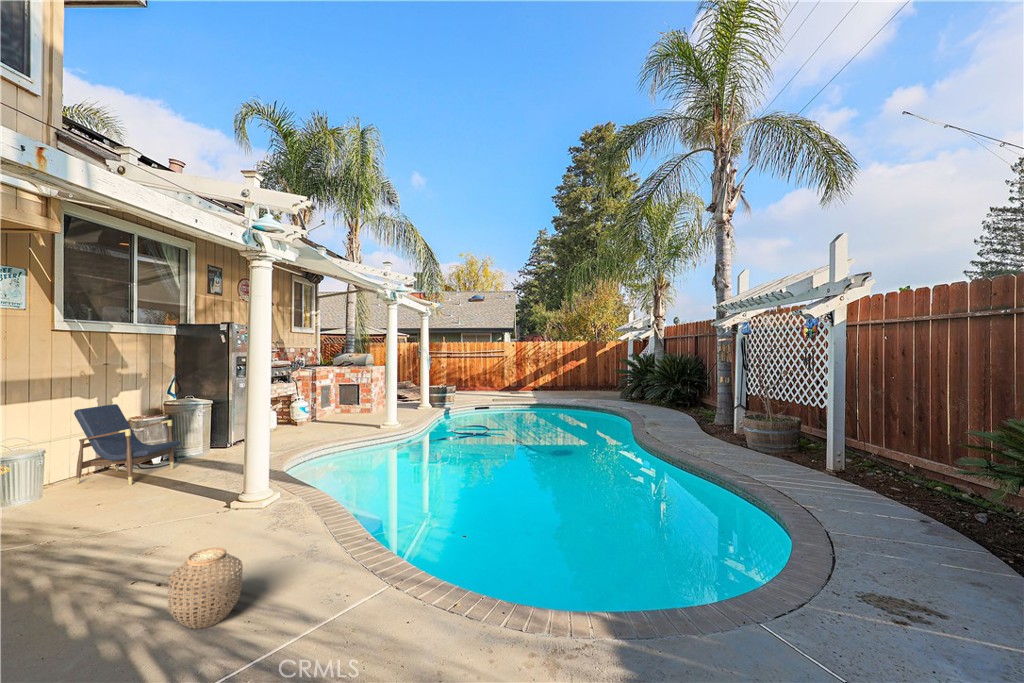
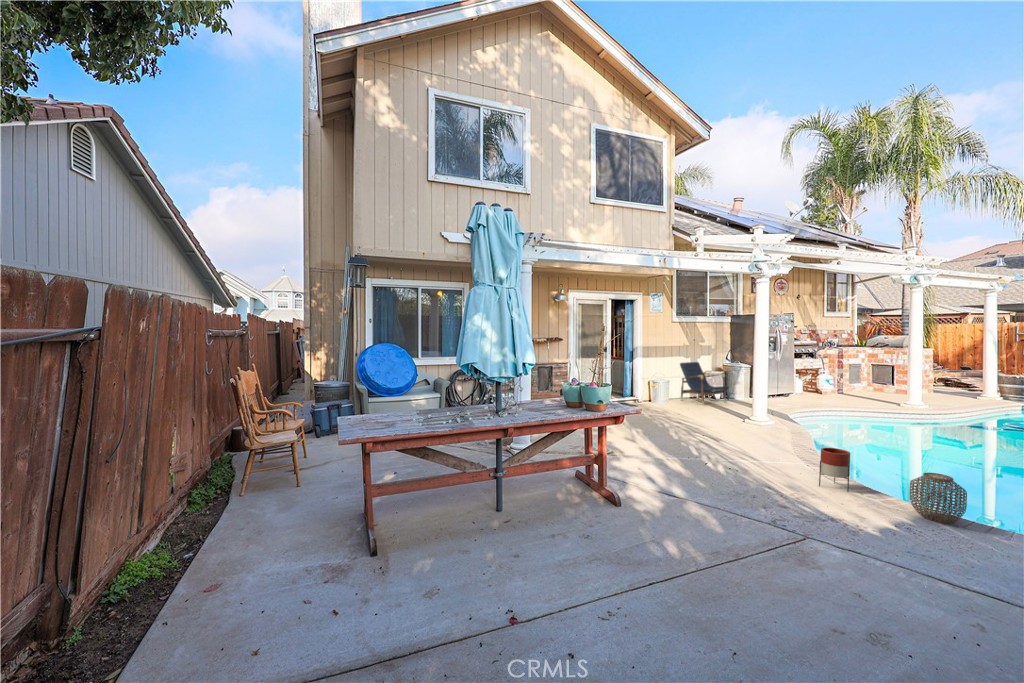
woven basket: present [168,548,243,629] -> present [909,473,967,524]
planter: none [455,560,504,655] -> present [819,448,850,491]

